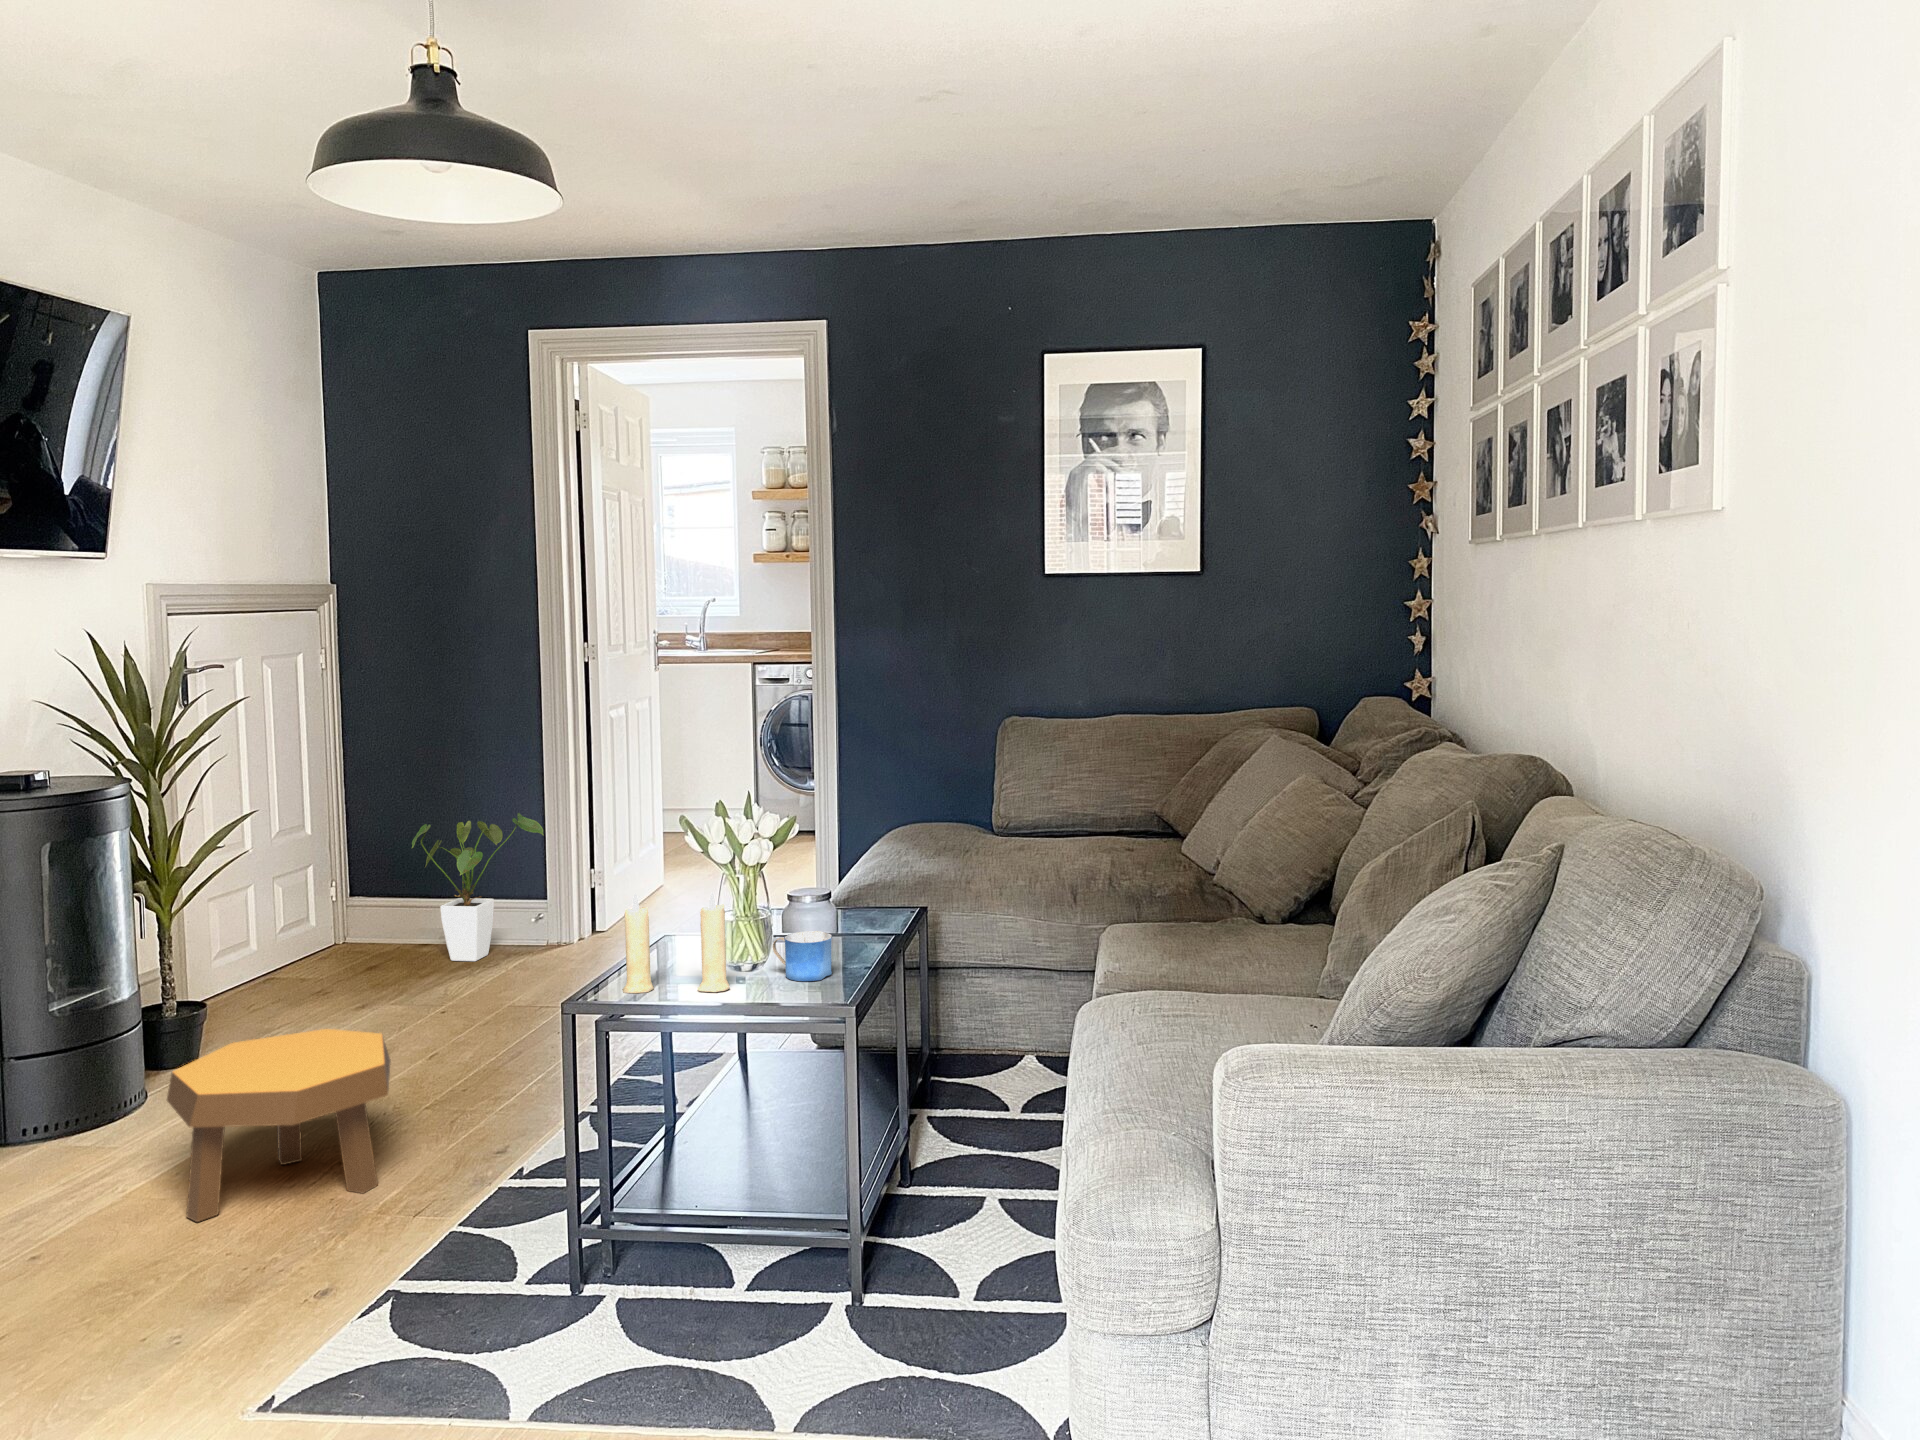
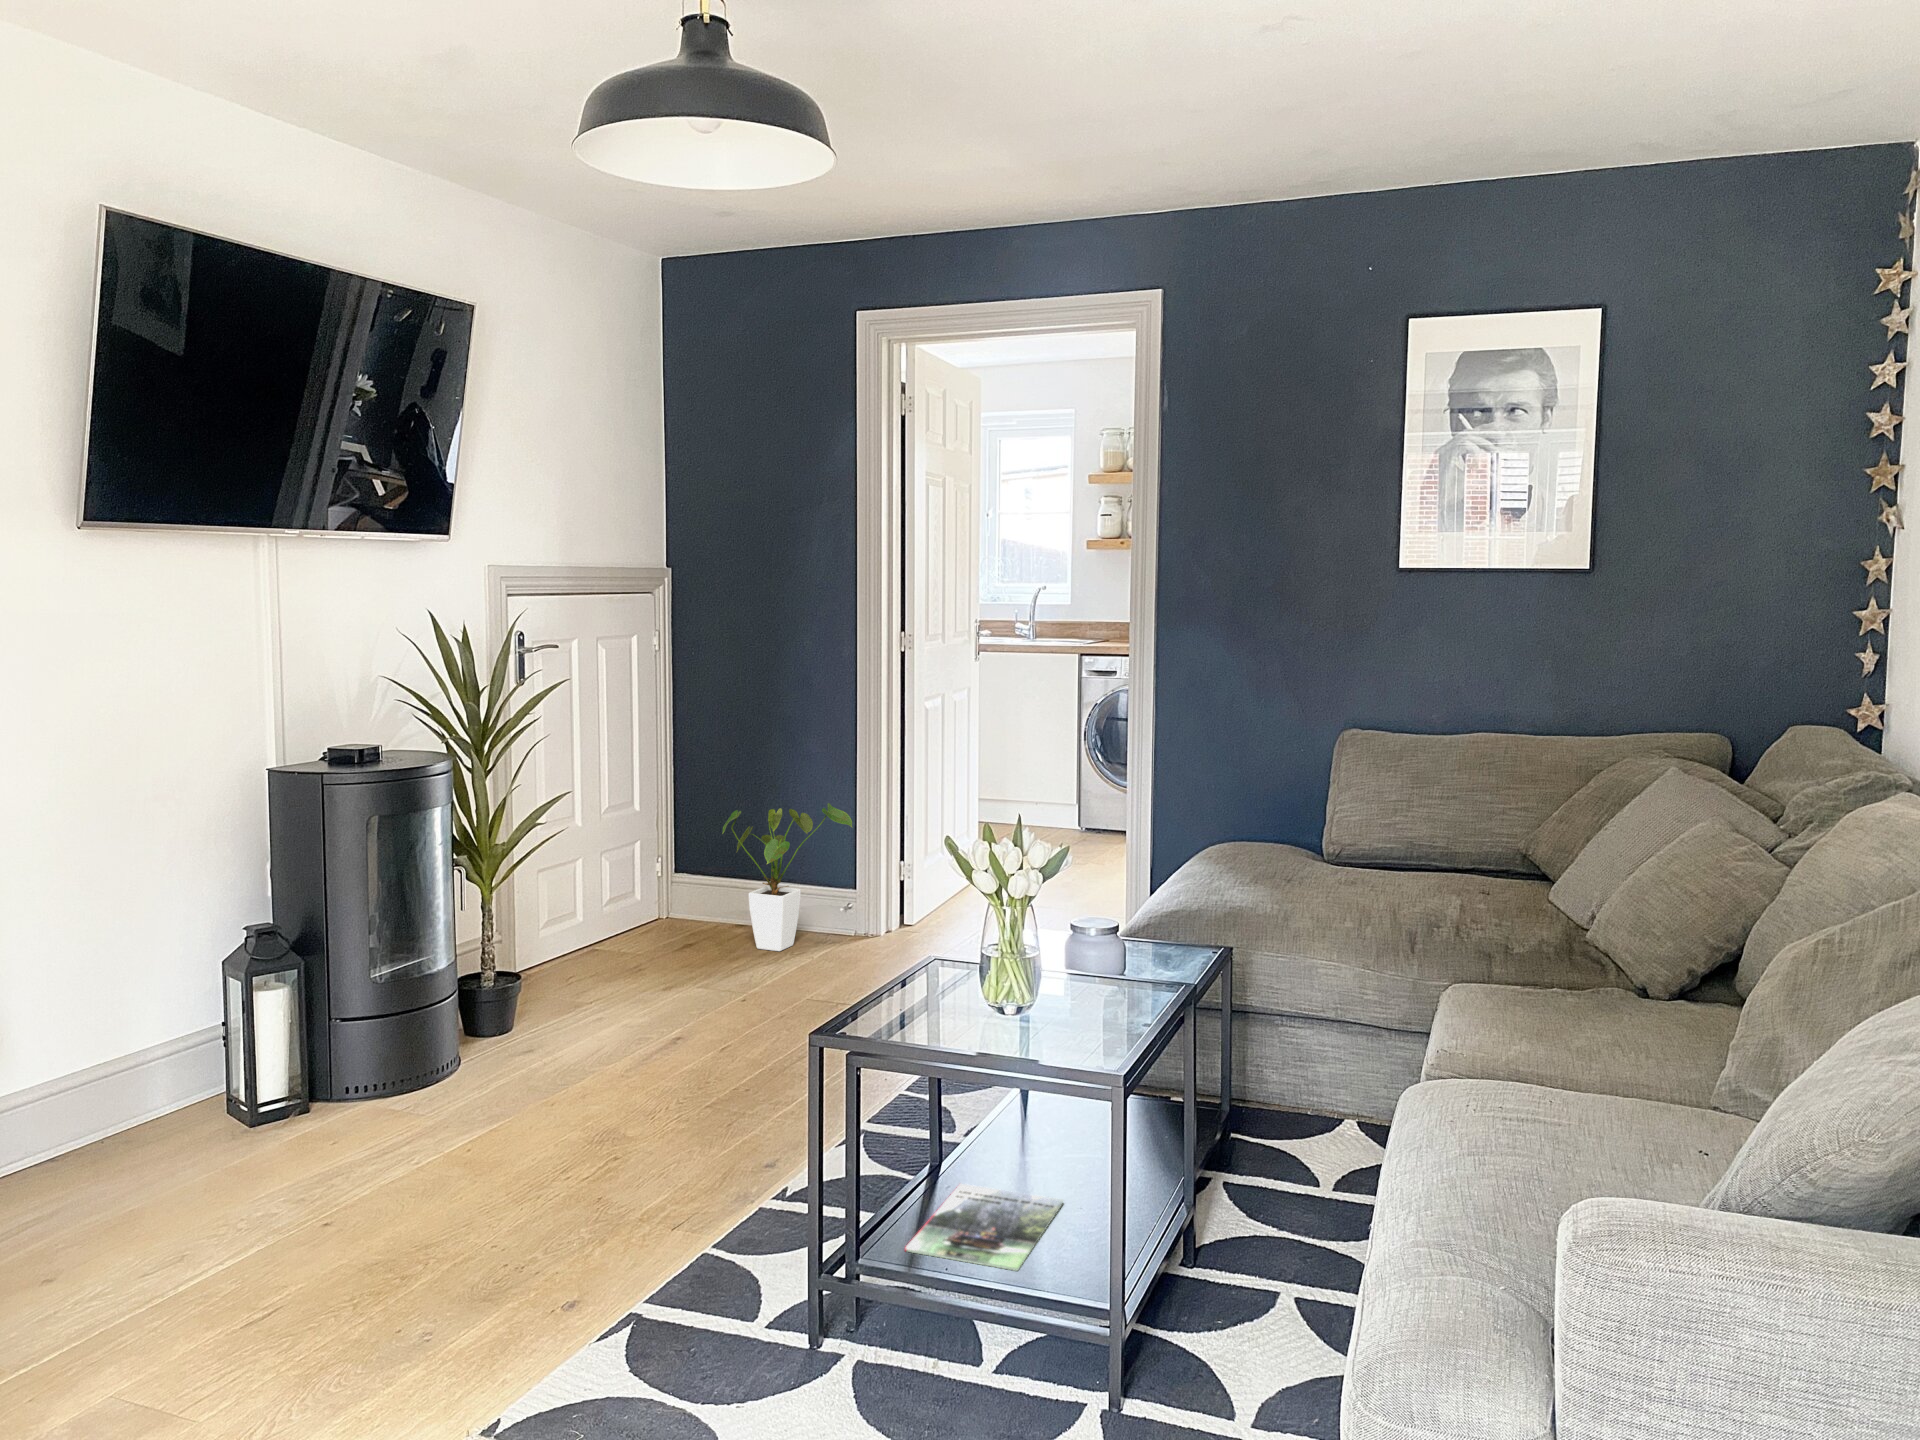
candle: present [622,892,730,993] -> none [883,914,998,1035]
mug: present [773,931,832,981] -> none [1049,973,1115,1030]
footstool: present [167,1029,390,1222] -> none [455,1022,668,1209]
magazine: none [652,1138,792,1202] -> present [905,1184,1063,1271]

